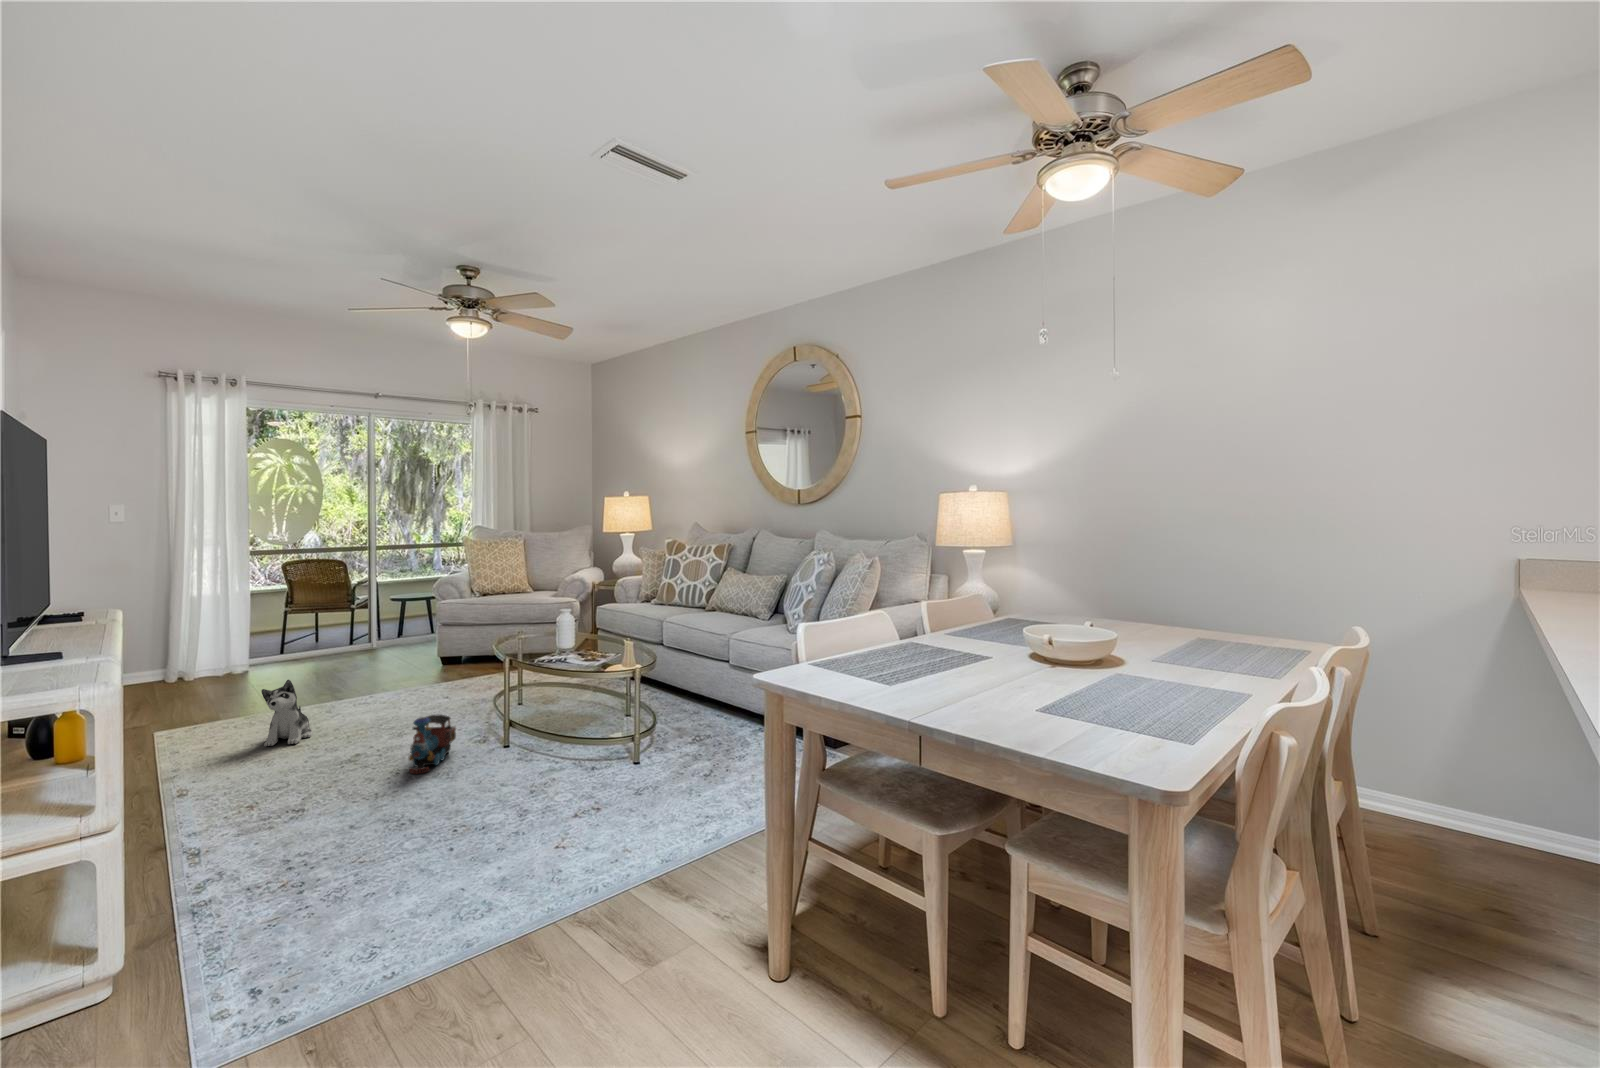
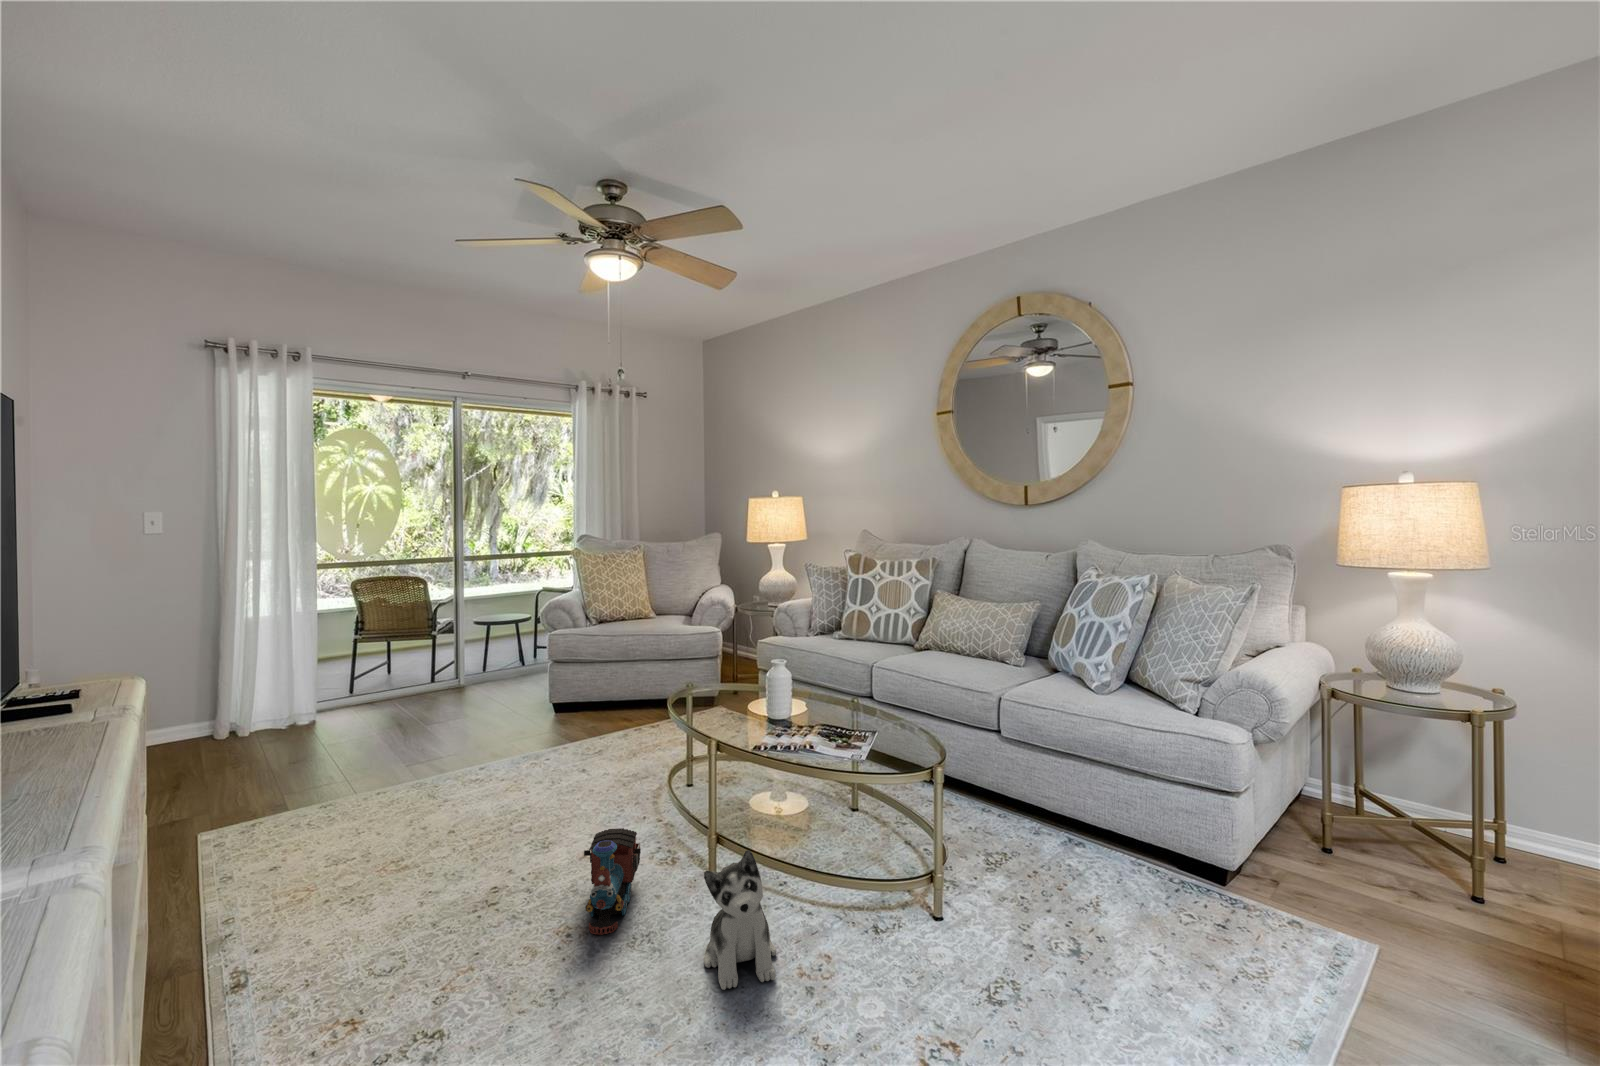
plush toy: present [261,680,313,746] -> present [704,850,776,990]

